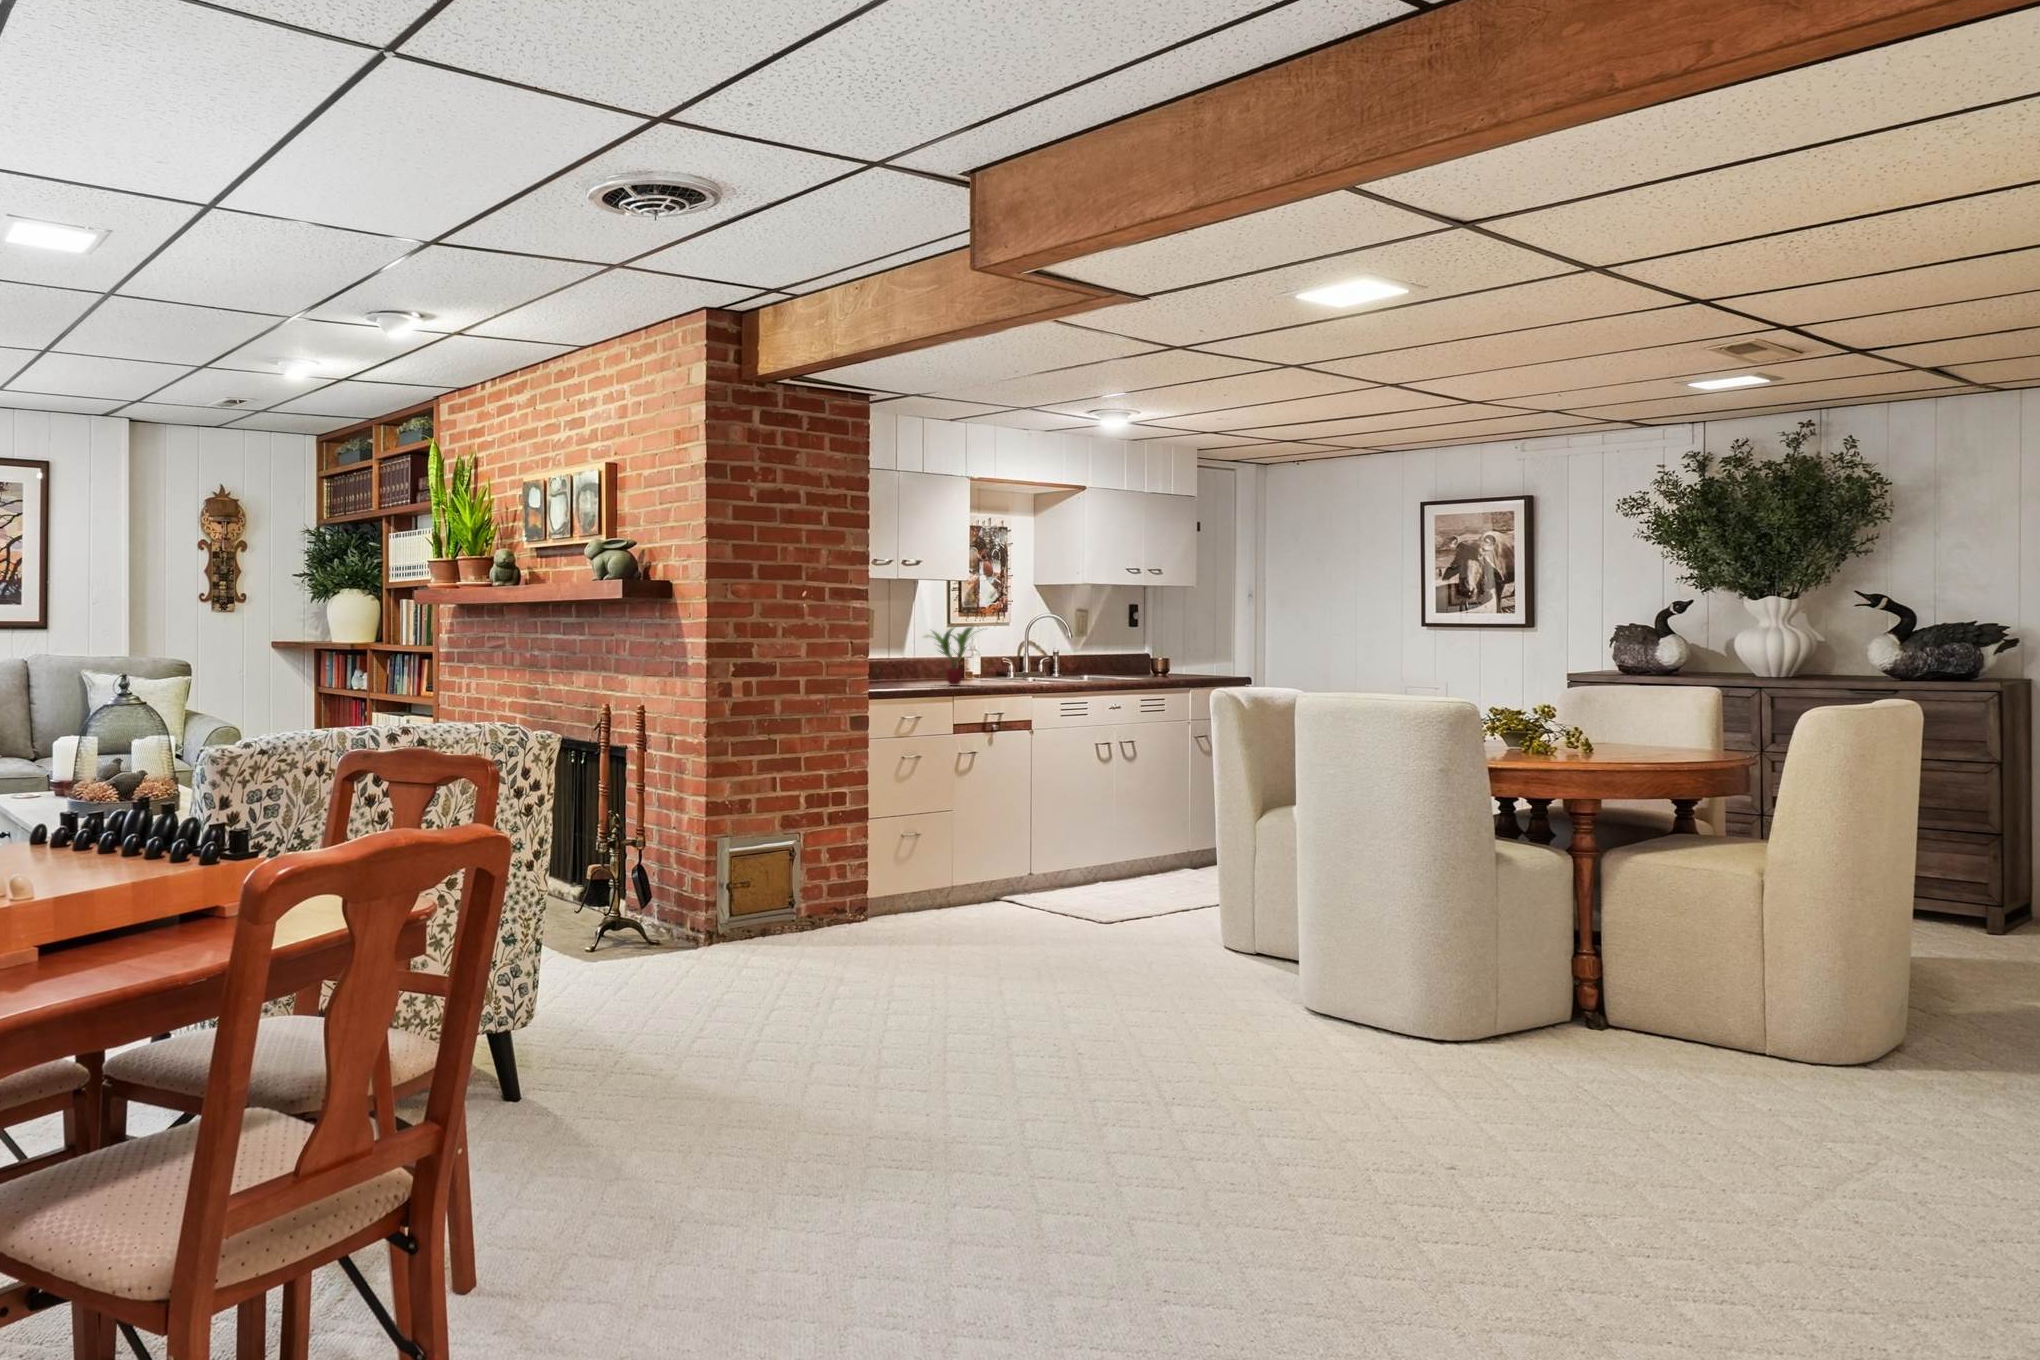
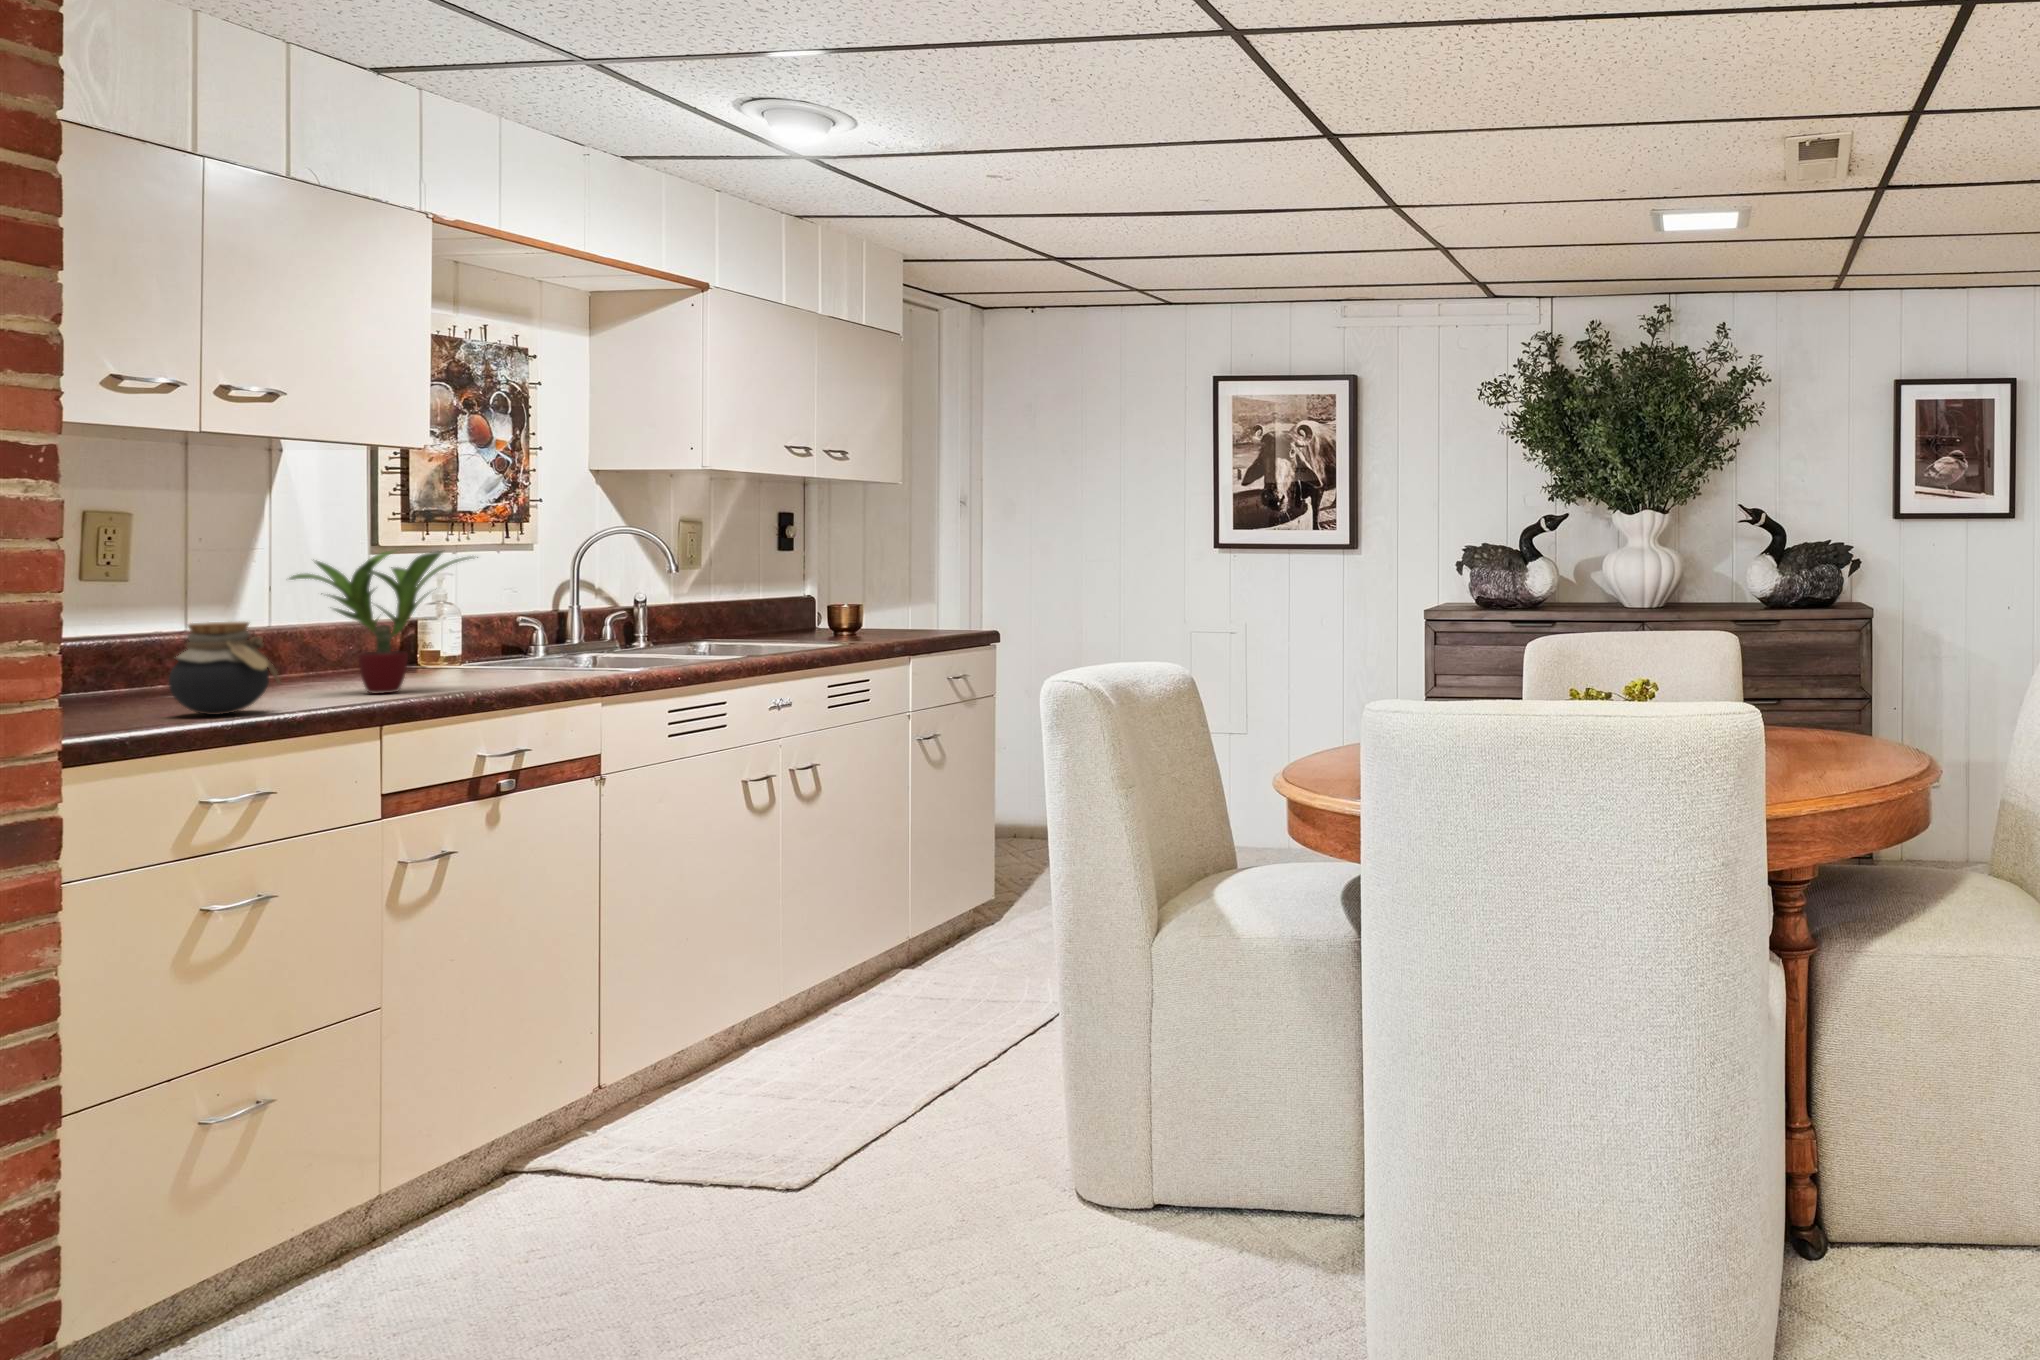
jar: none [890,653,923,688] -> present [169,622,281,715]

